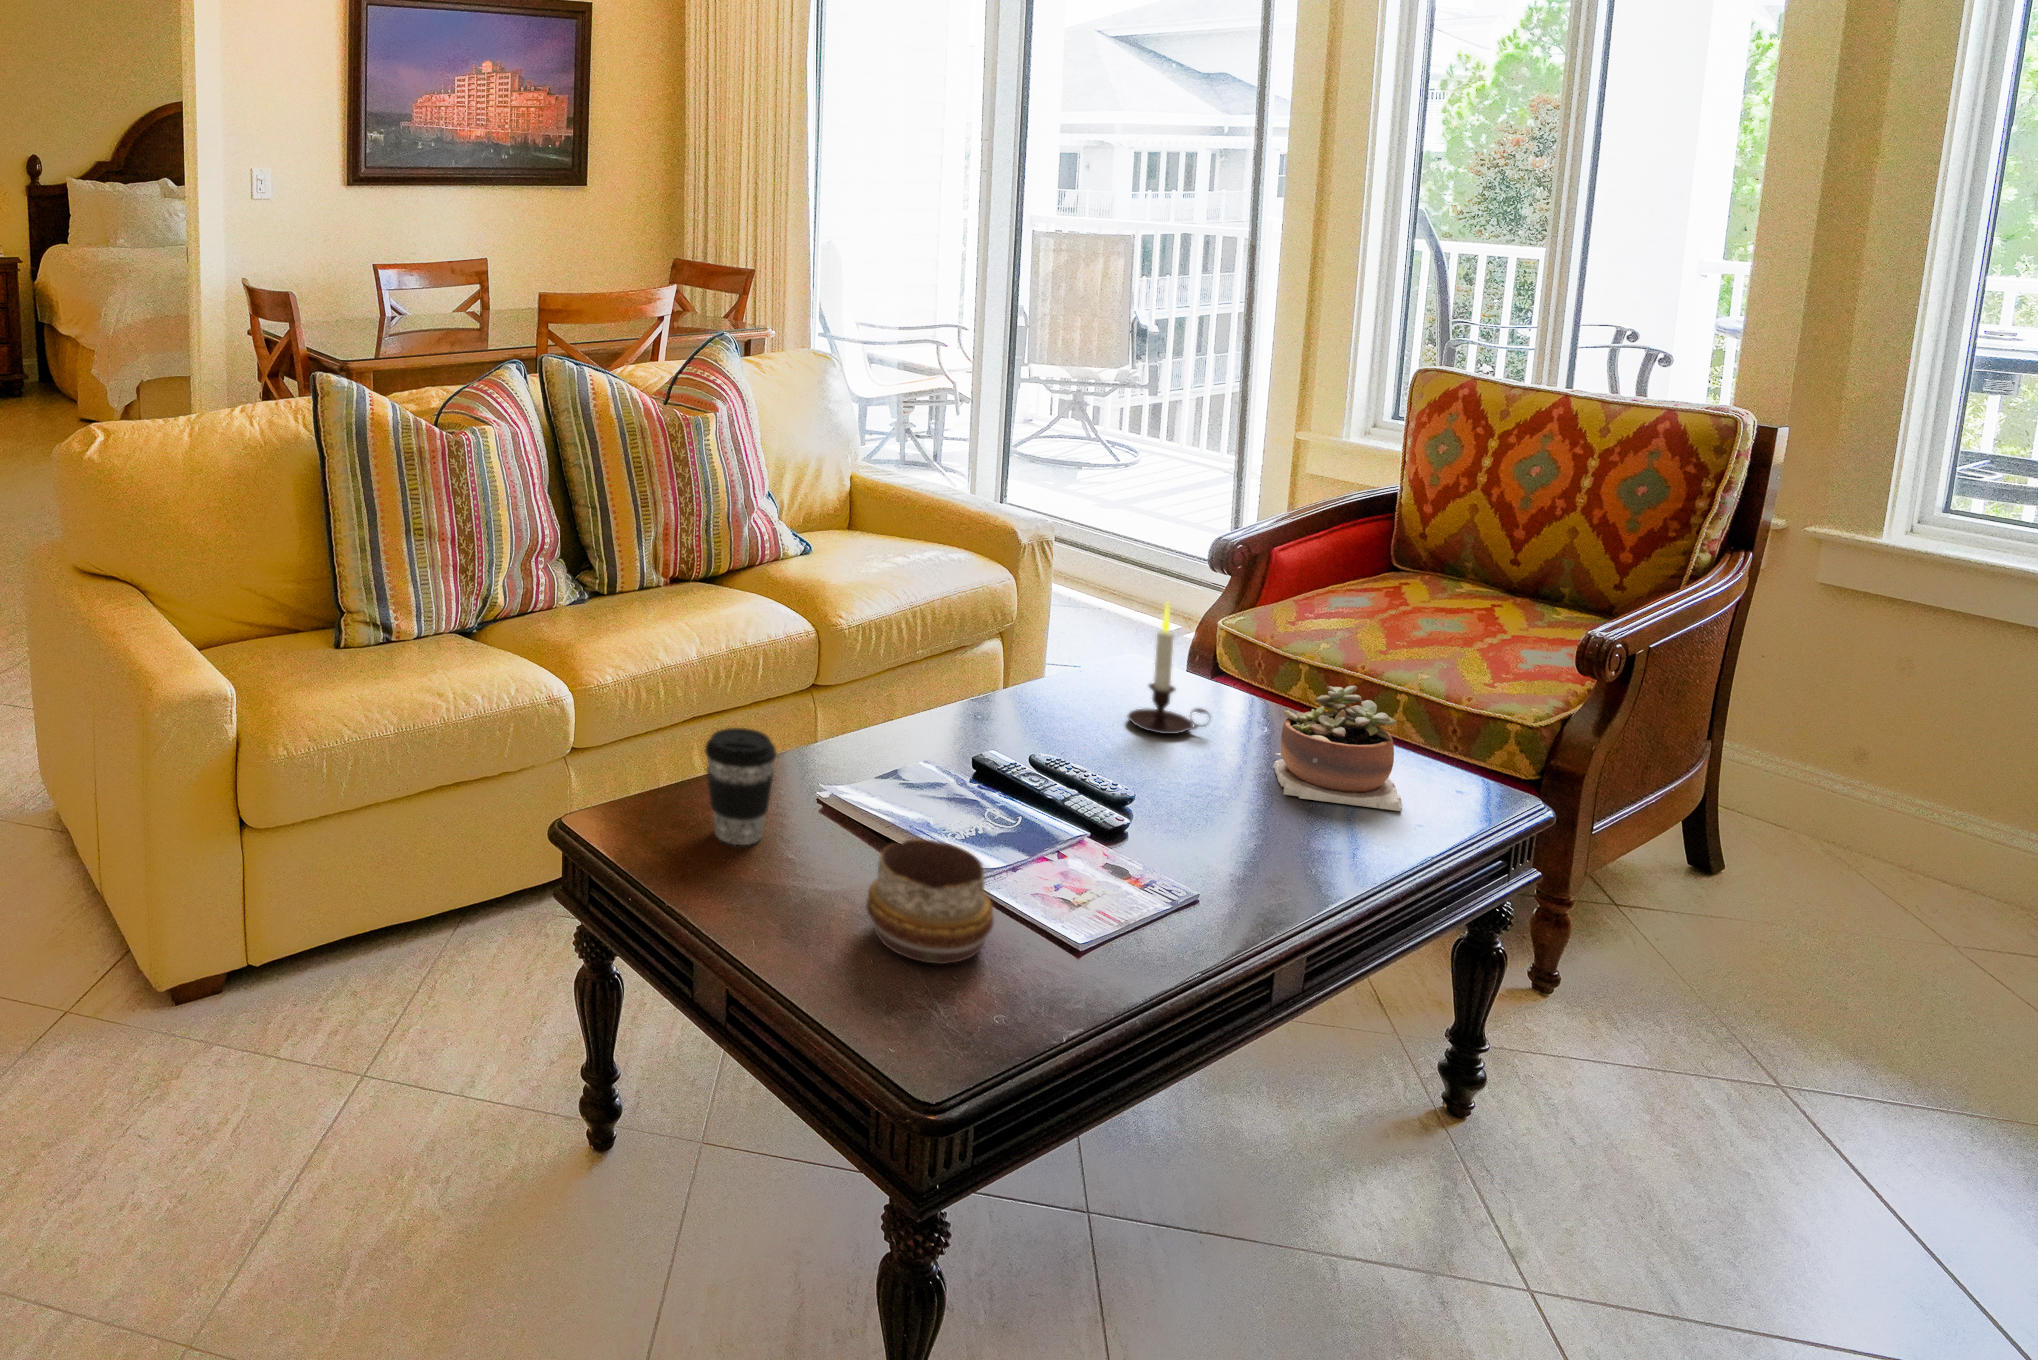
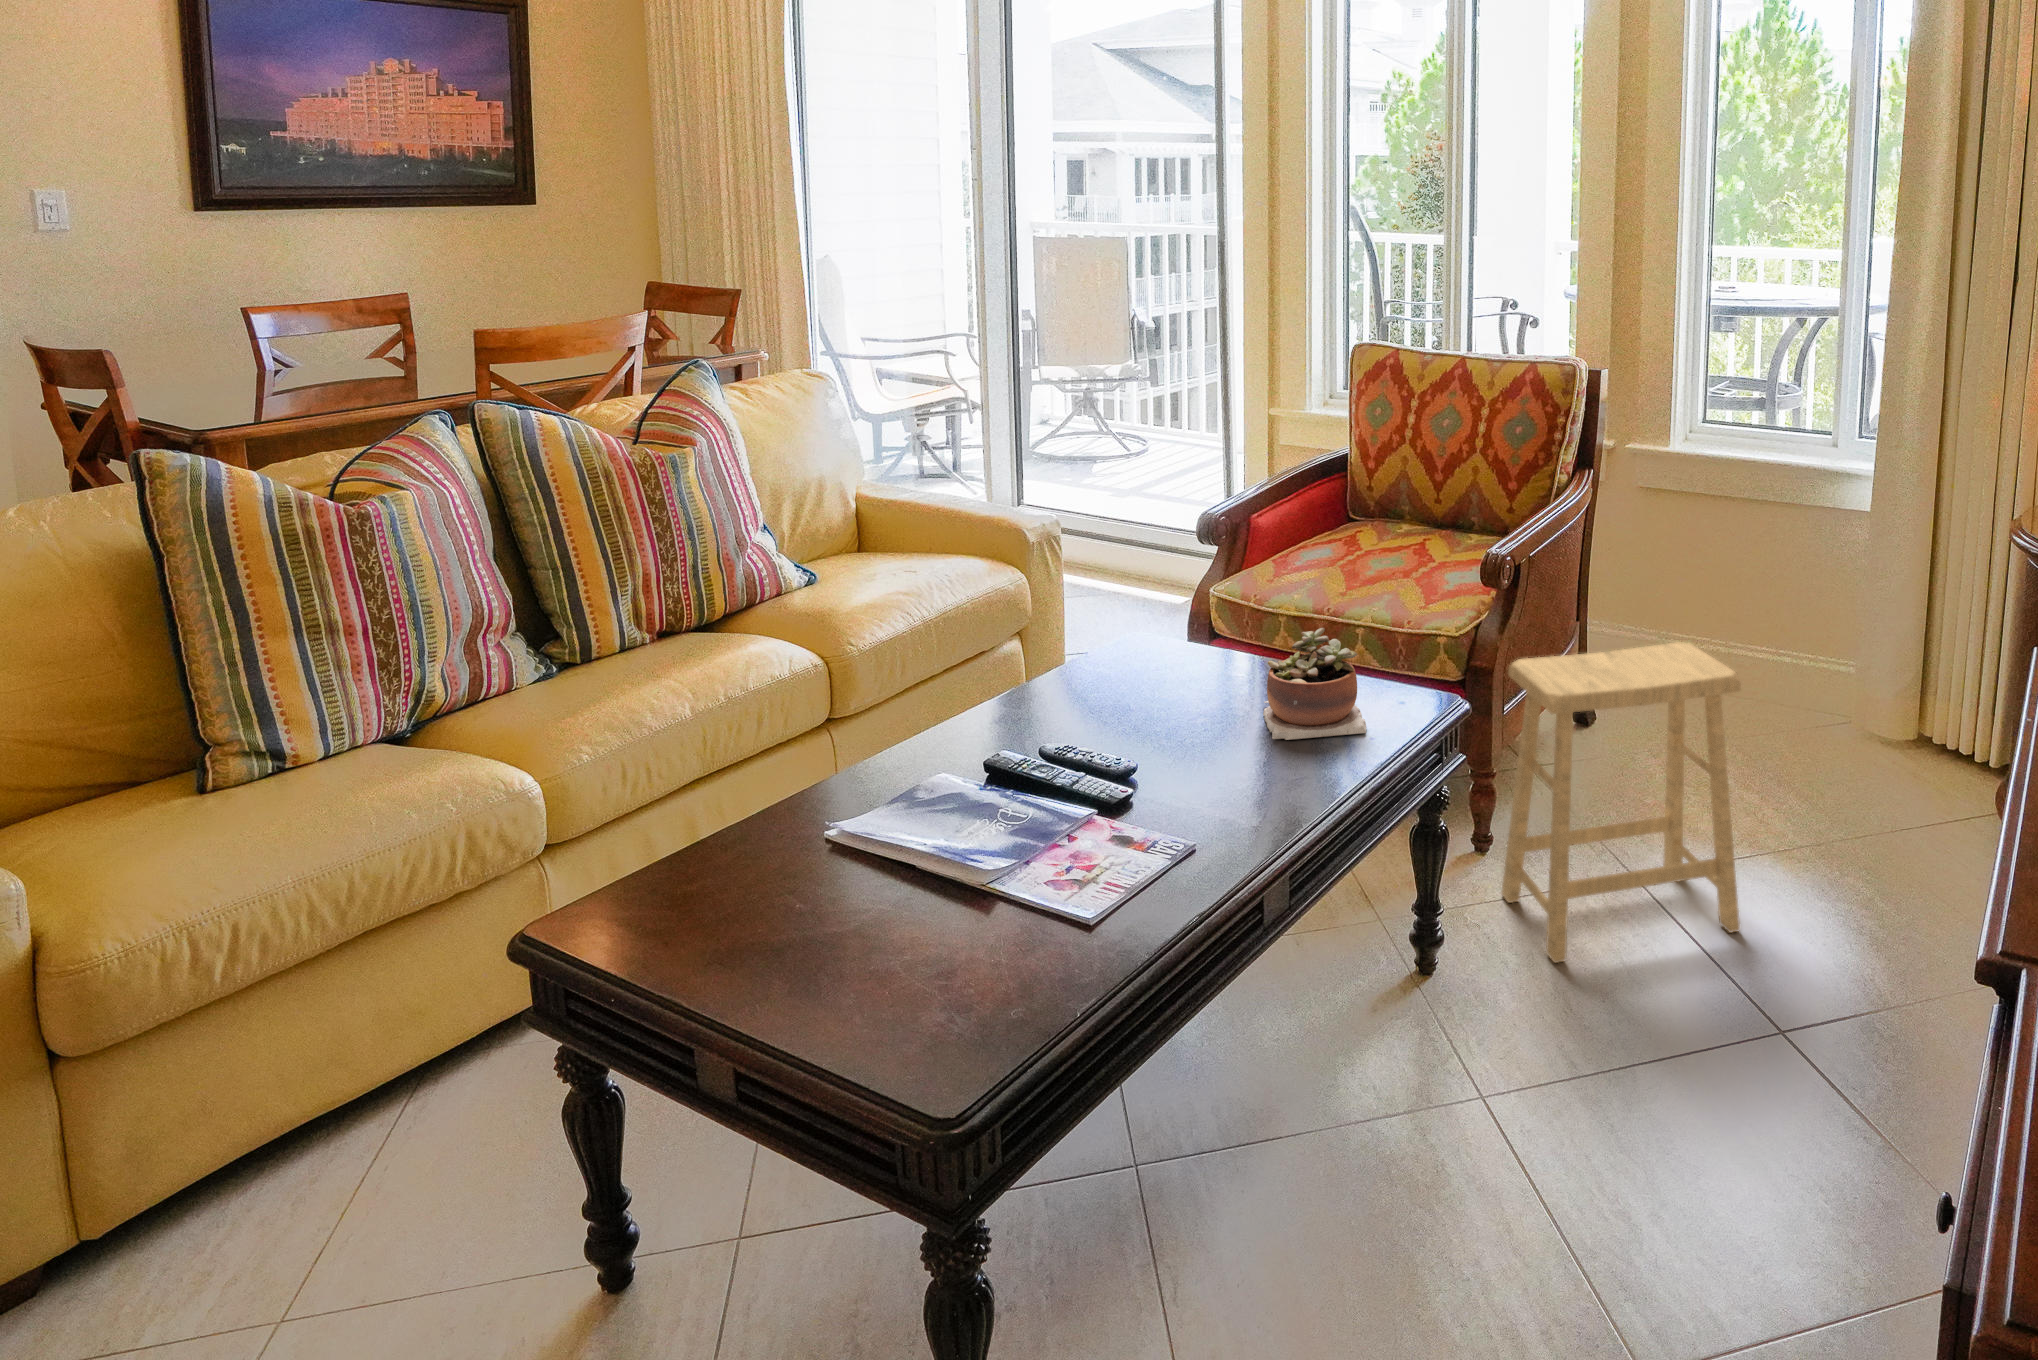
candle: present [1127,603,1208,734] -> none [1135,576,1208,704]
coffee cup: present [705,728,776,845] -> none [669,794,759,931]
footstool: none [1567,769,1980,1187] -> present [1501,642,1741,963]
decorative bowl: present [866,839,994,964] -> none [866,873,1005,1011]

